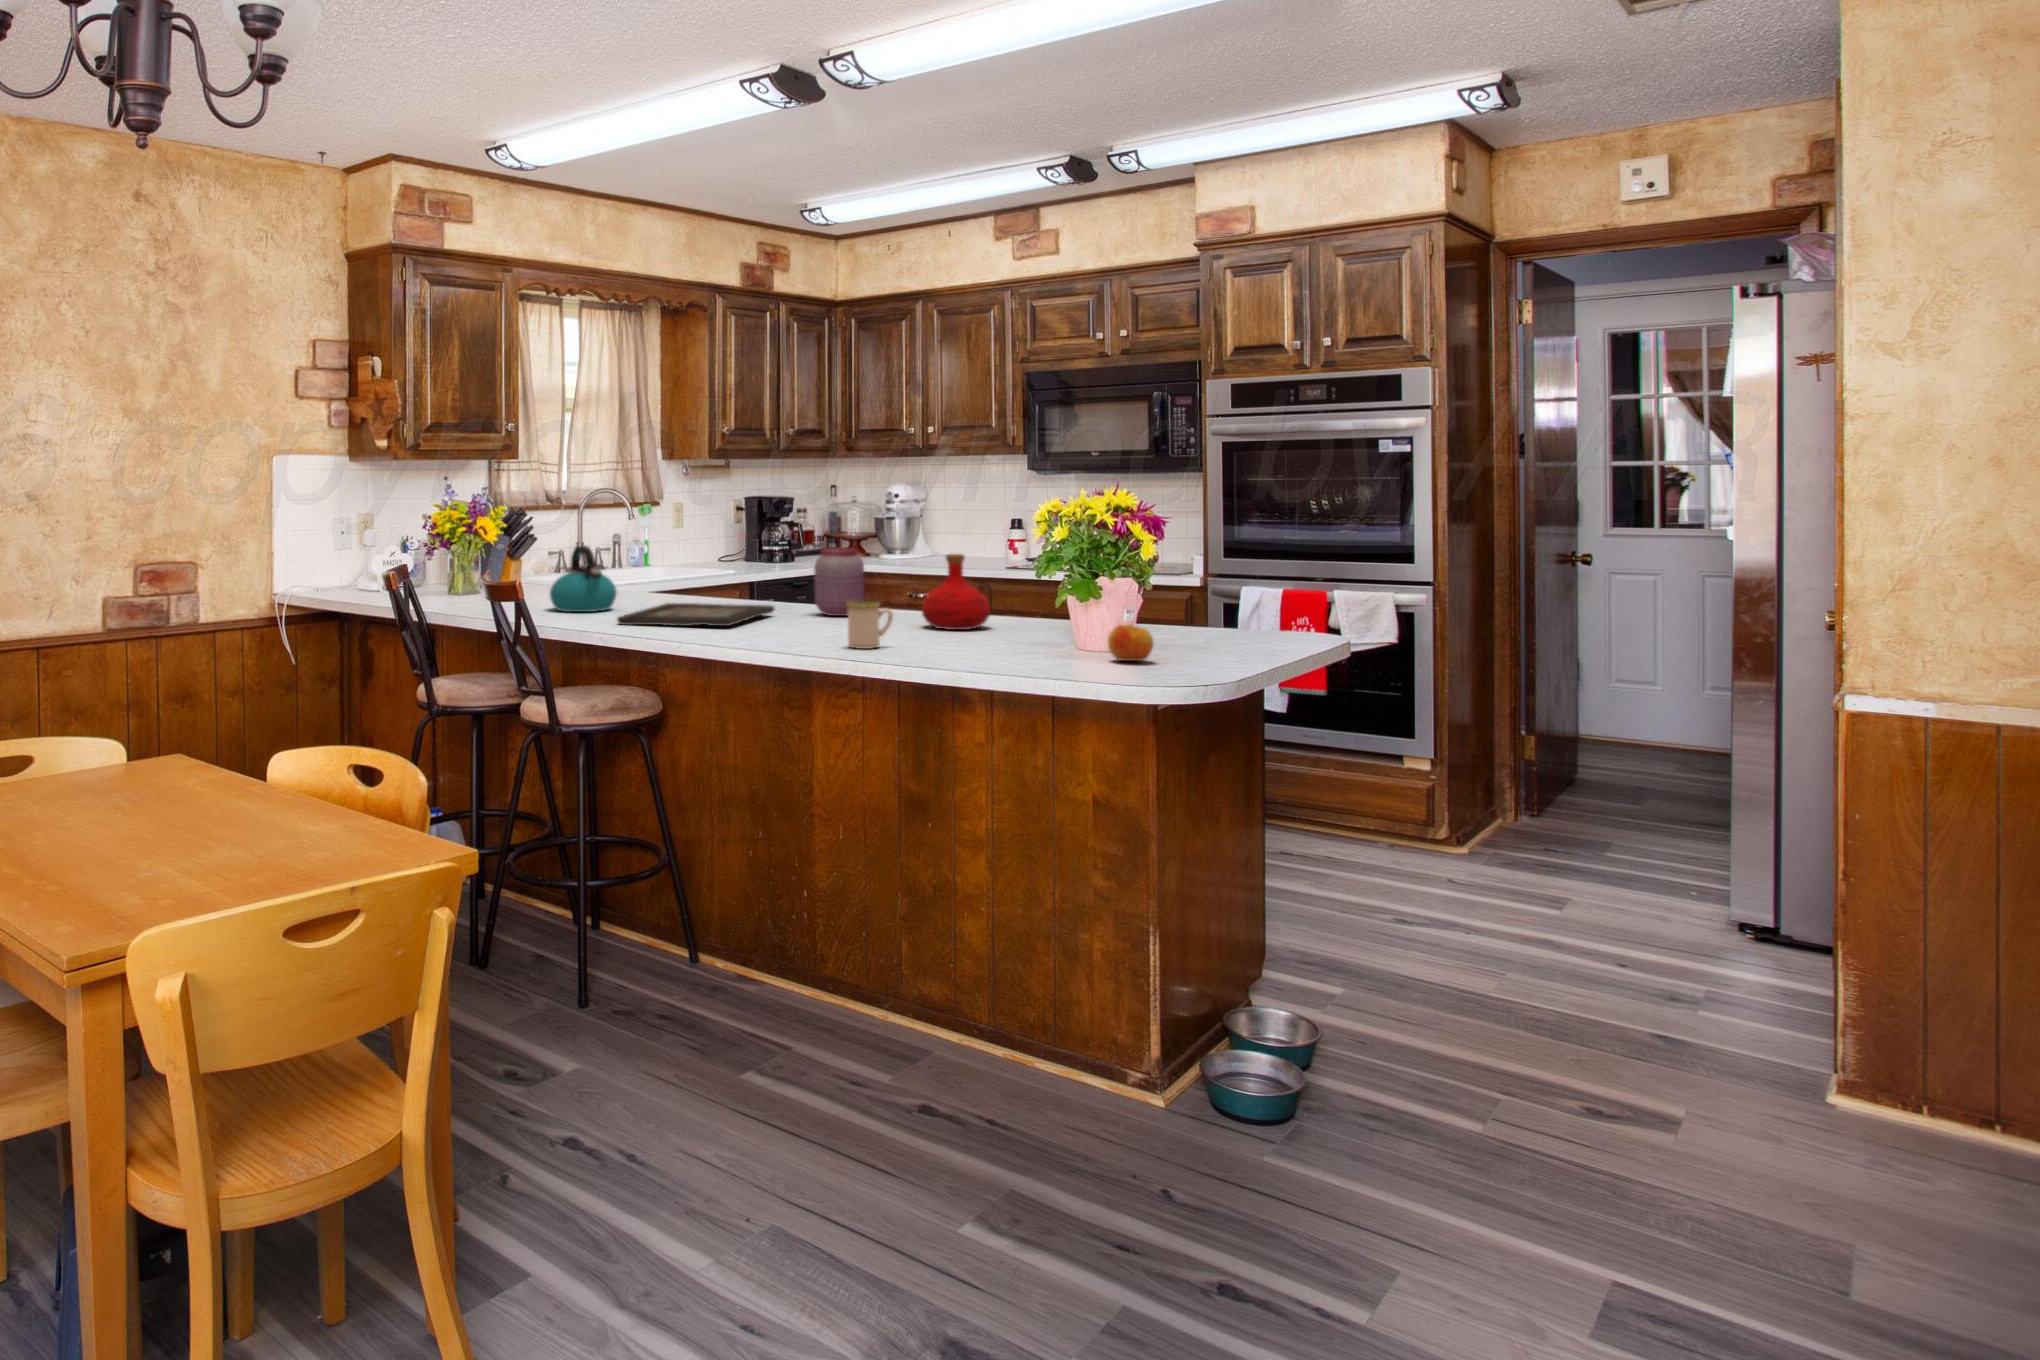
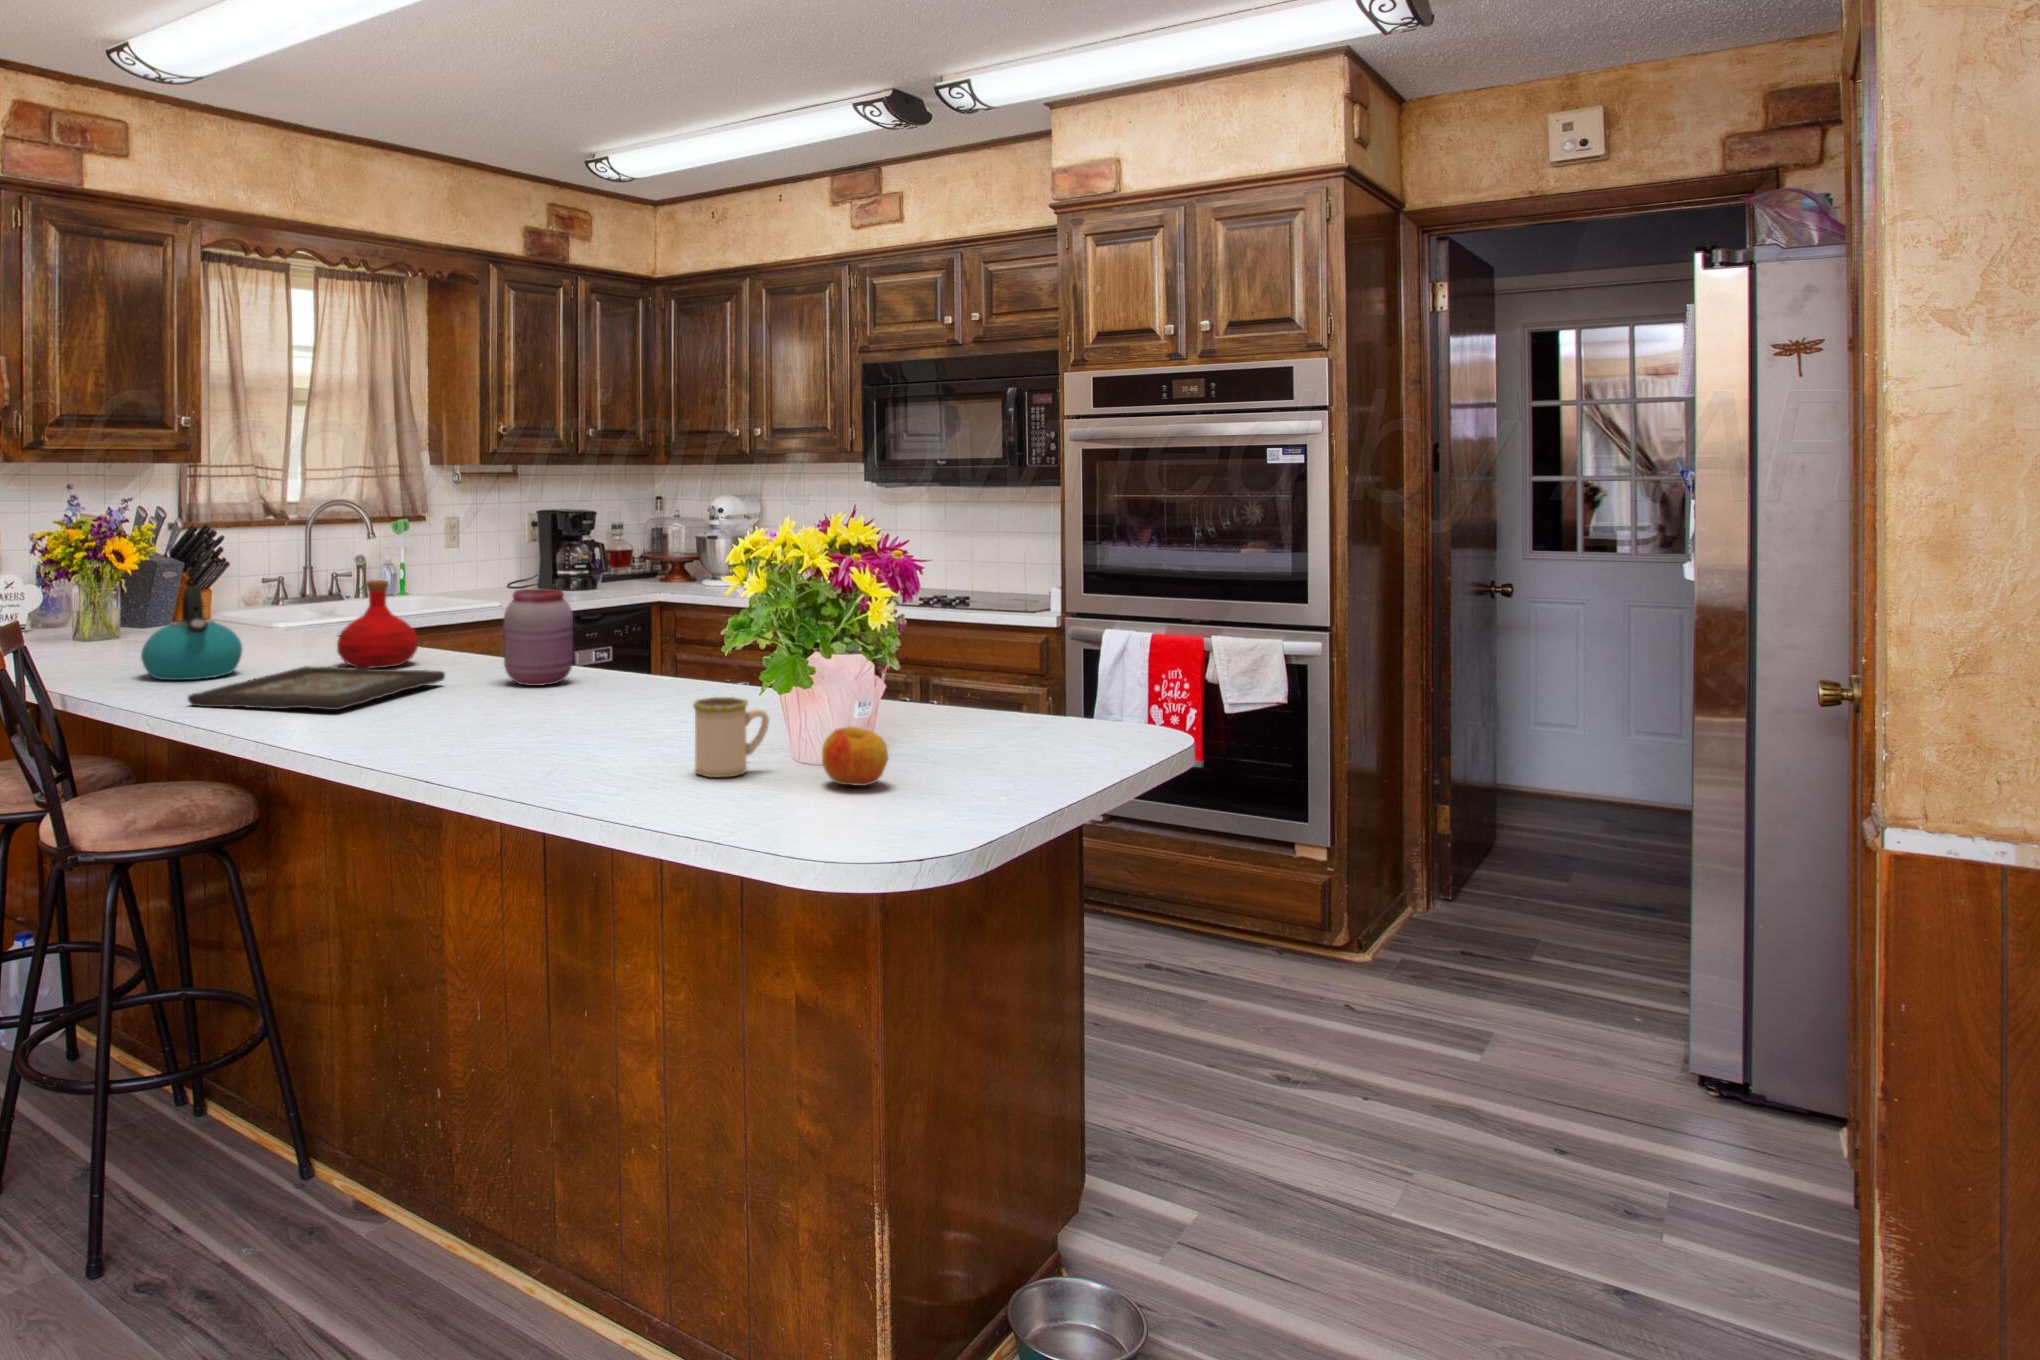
bottle: present [922,554,990,630] -> present [337,580,418,668]
mug: present [847,601,893,649] -> present [693,697,769,778]

